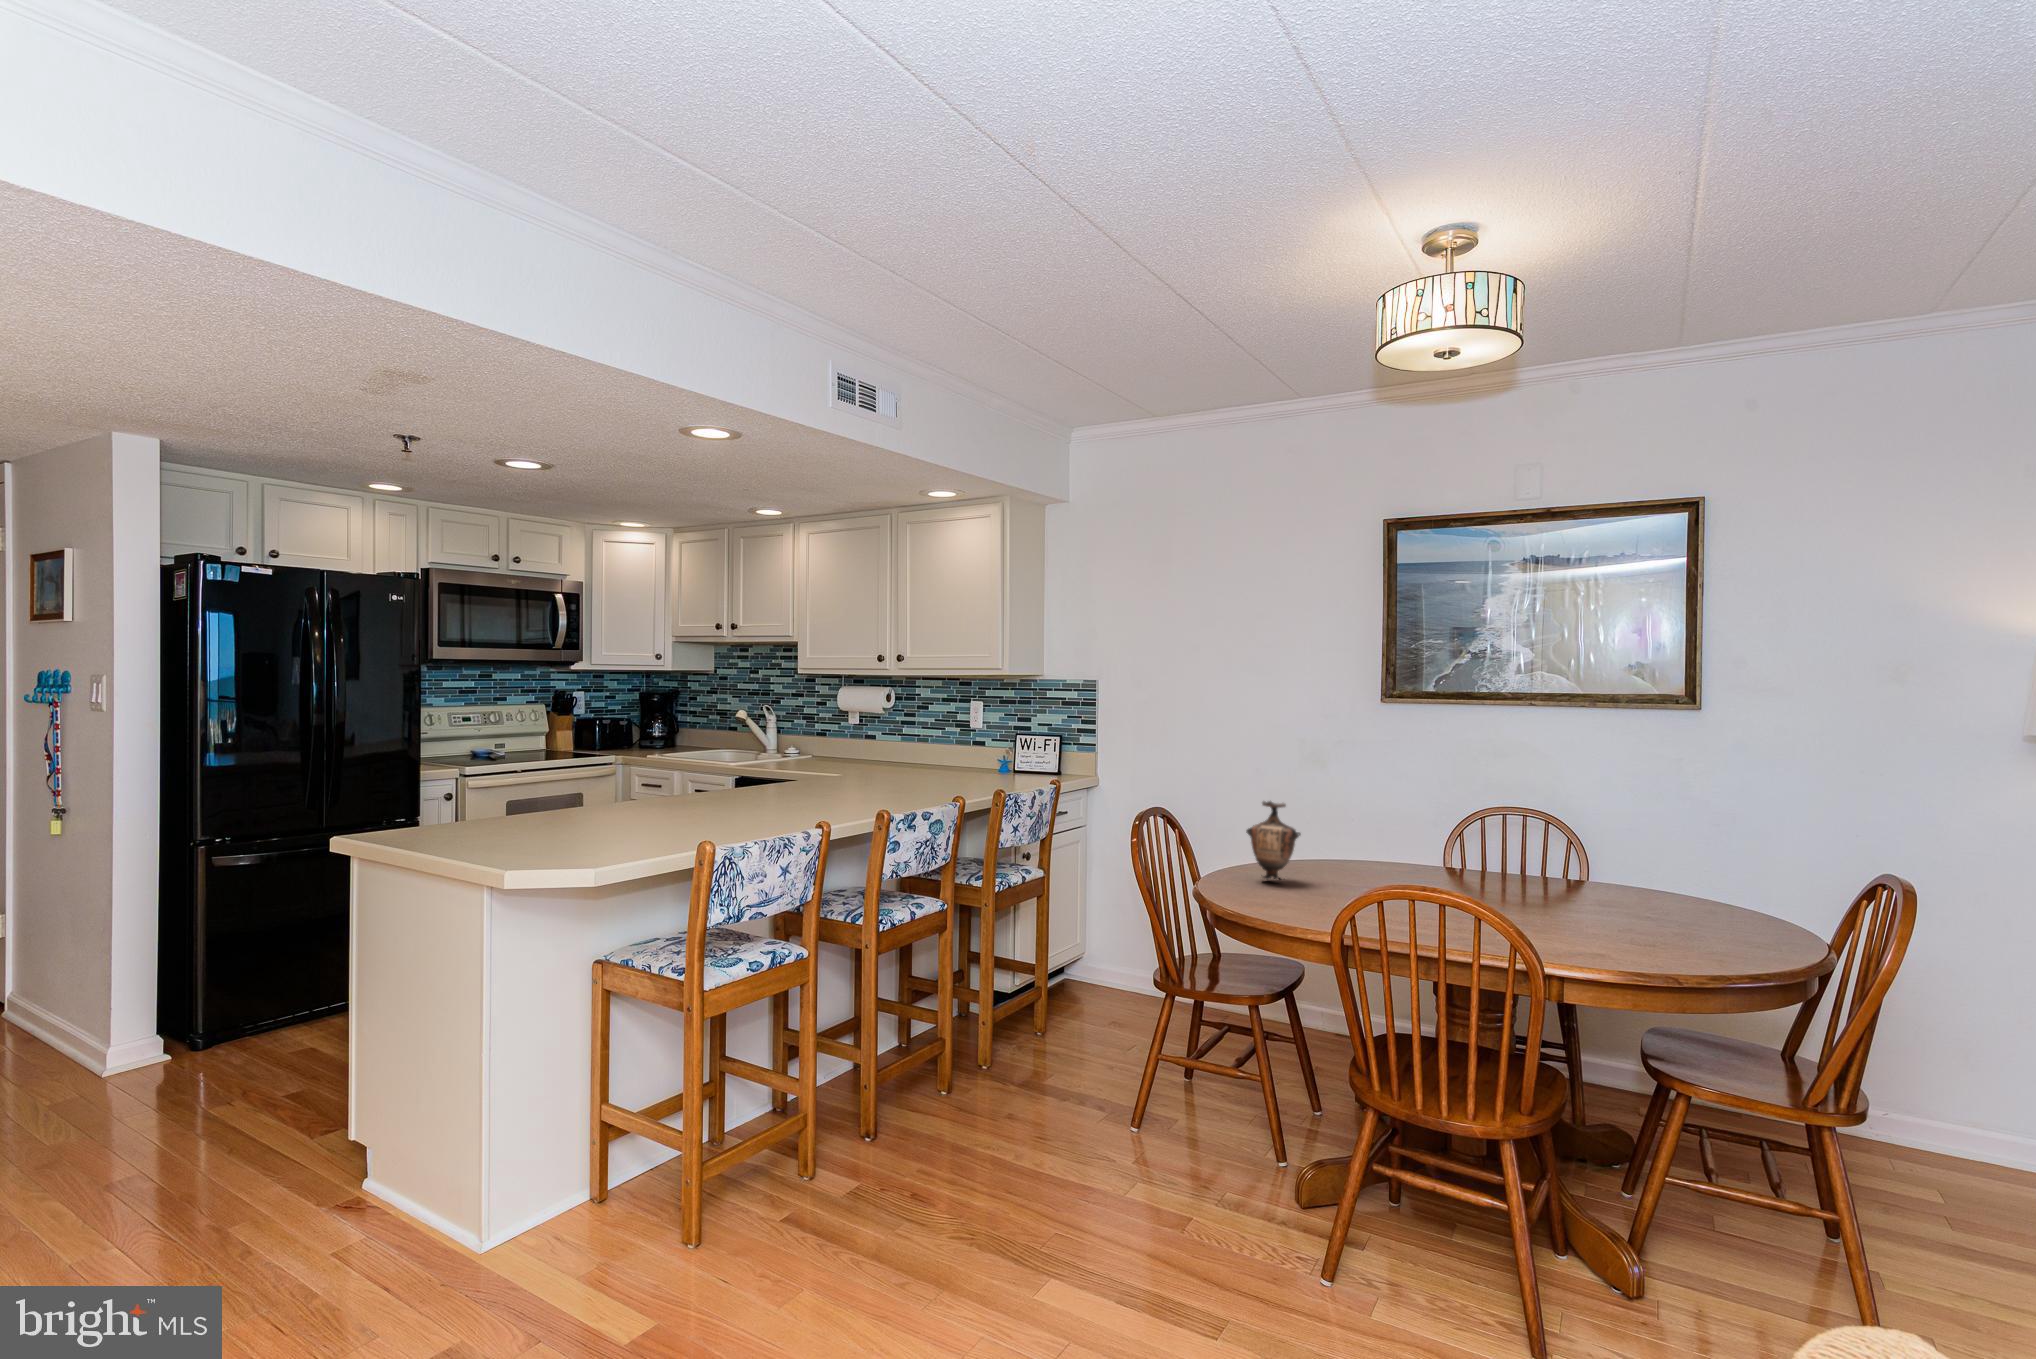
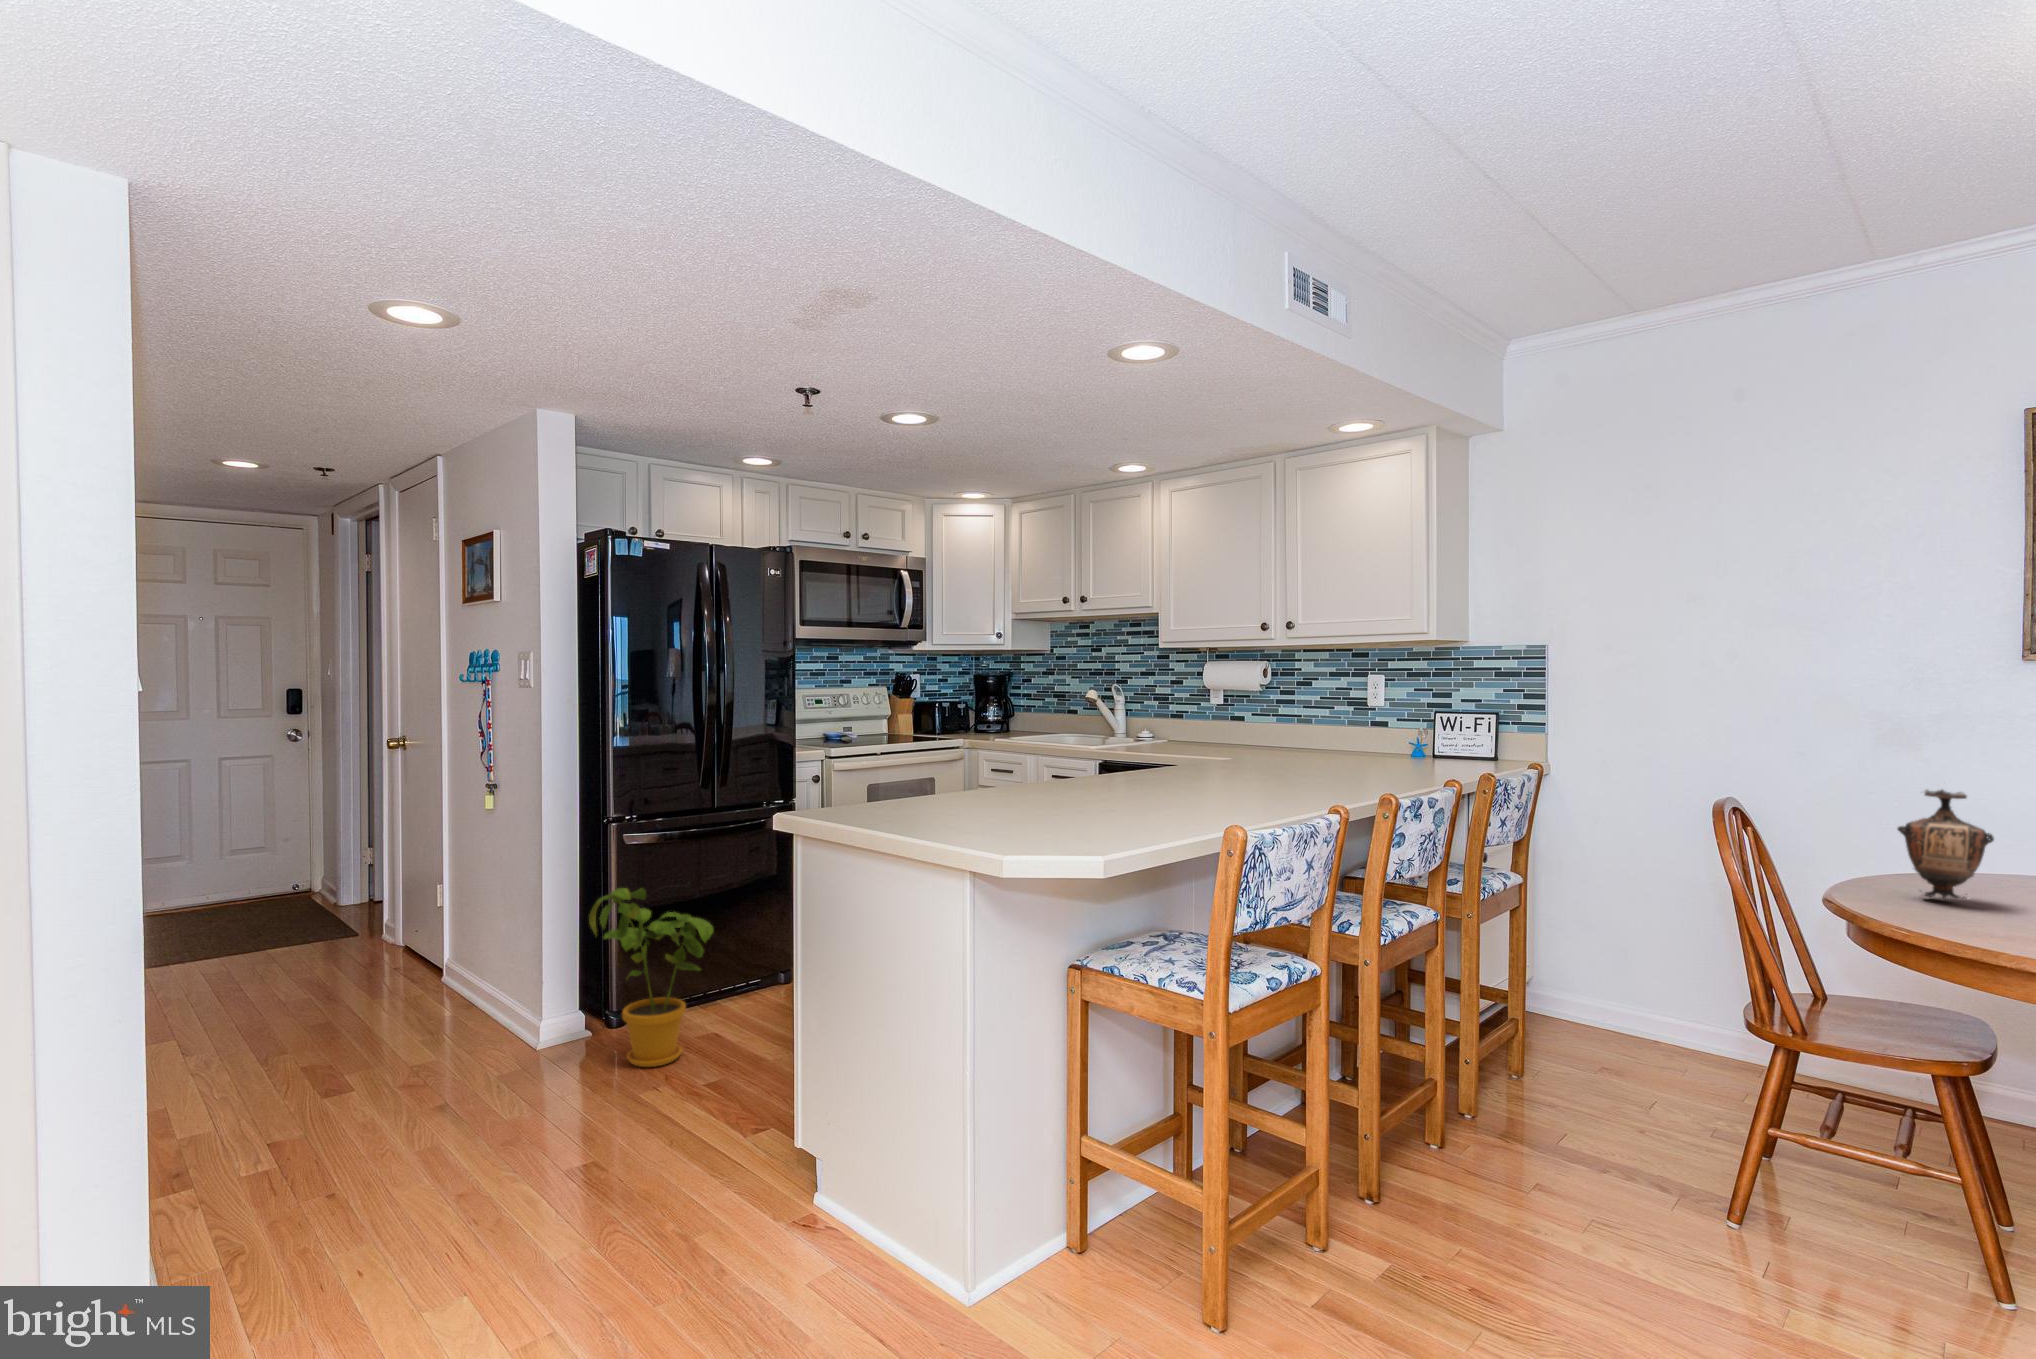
house plant: none [161,909,305,1085] -> present [589,888,714,1067]

